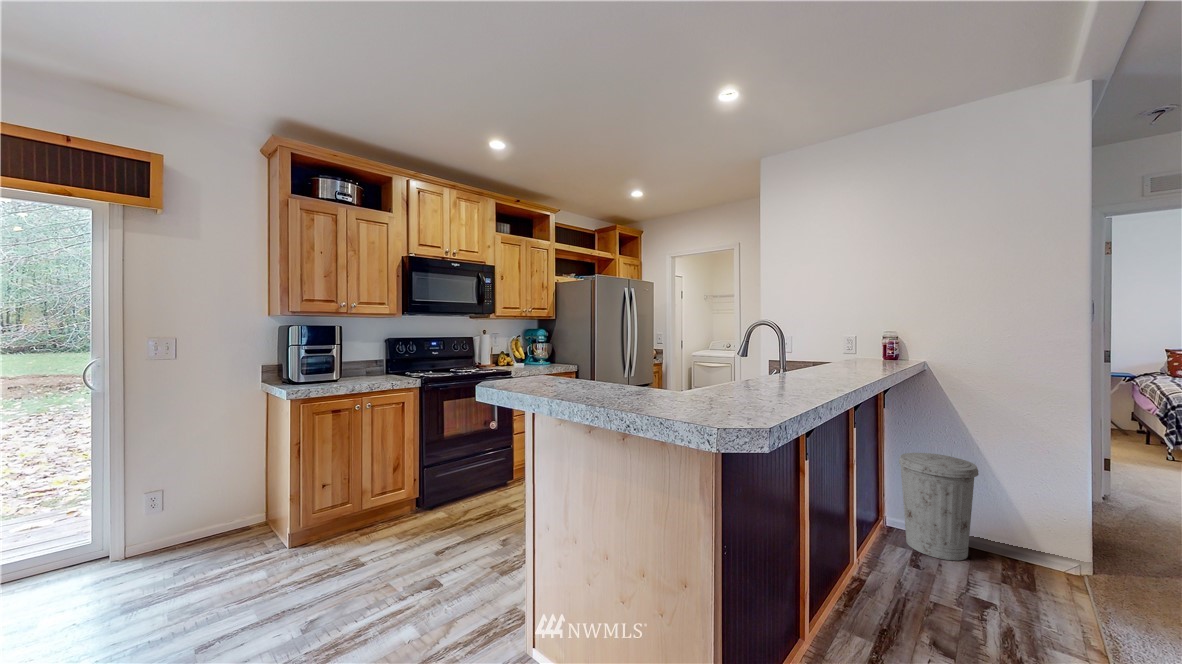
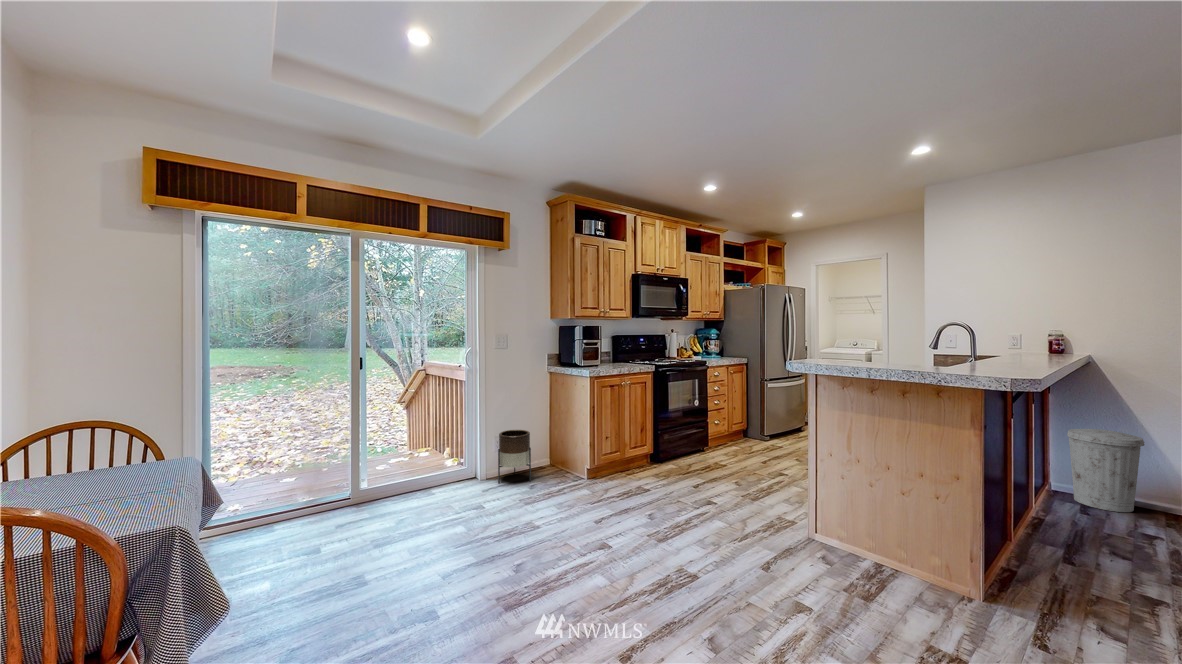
planter: none [127,479,198,568] -> present [498,430,531,483]

